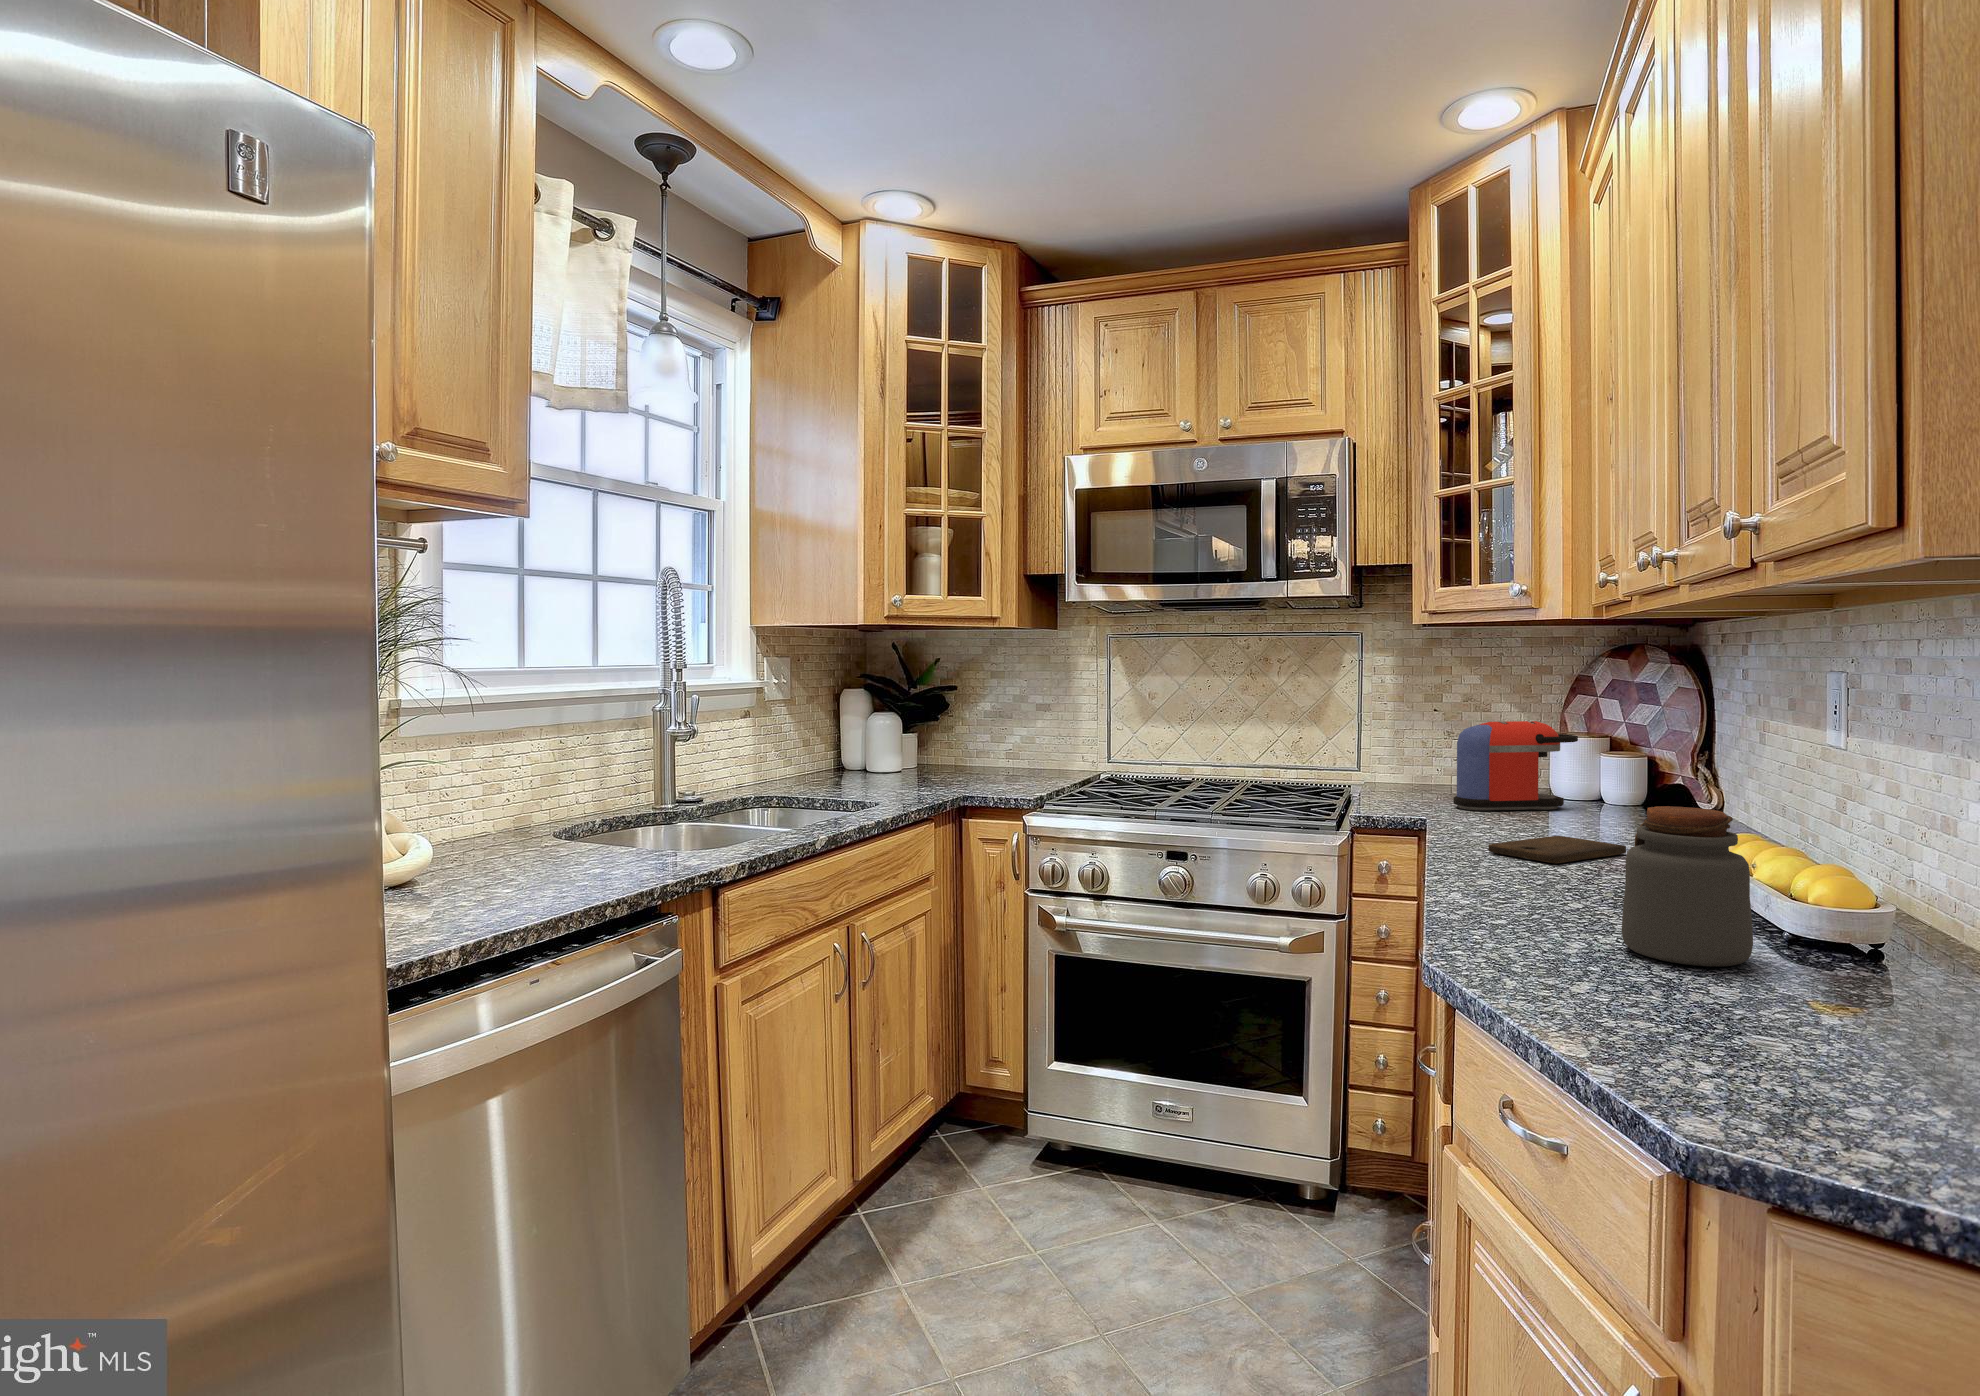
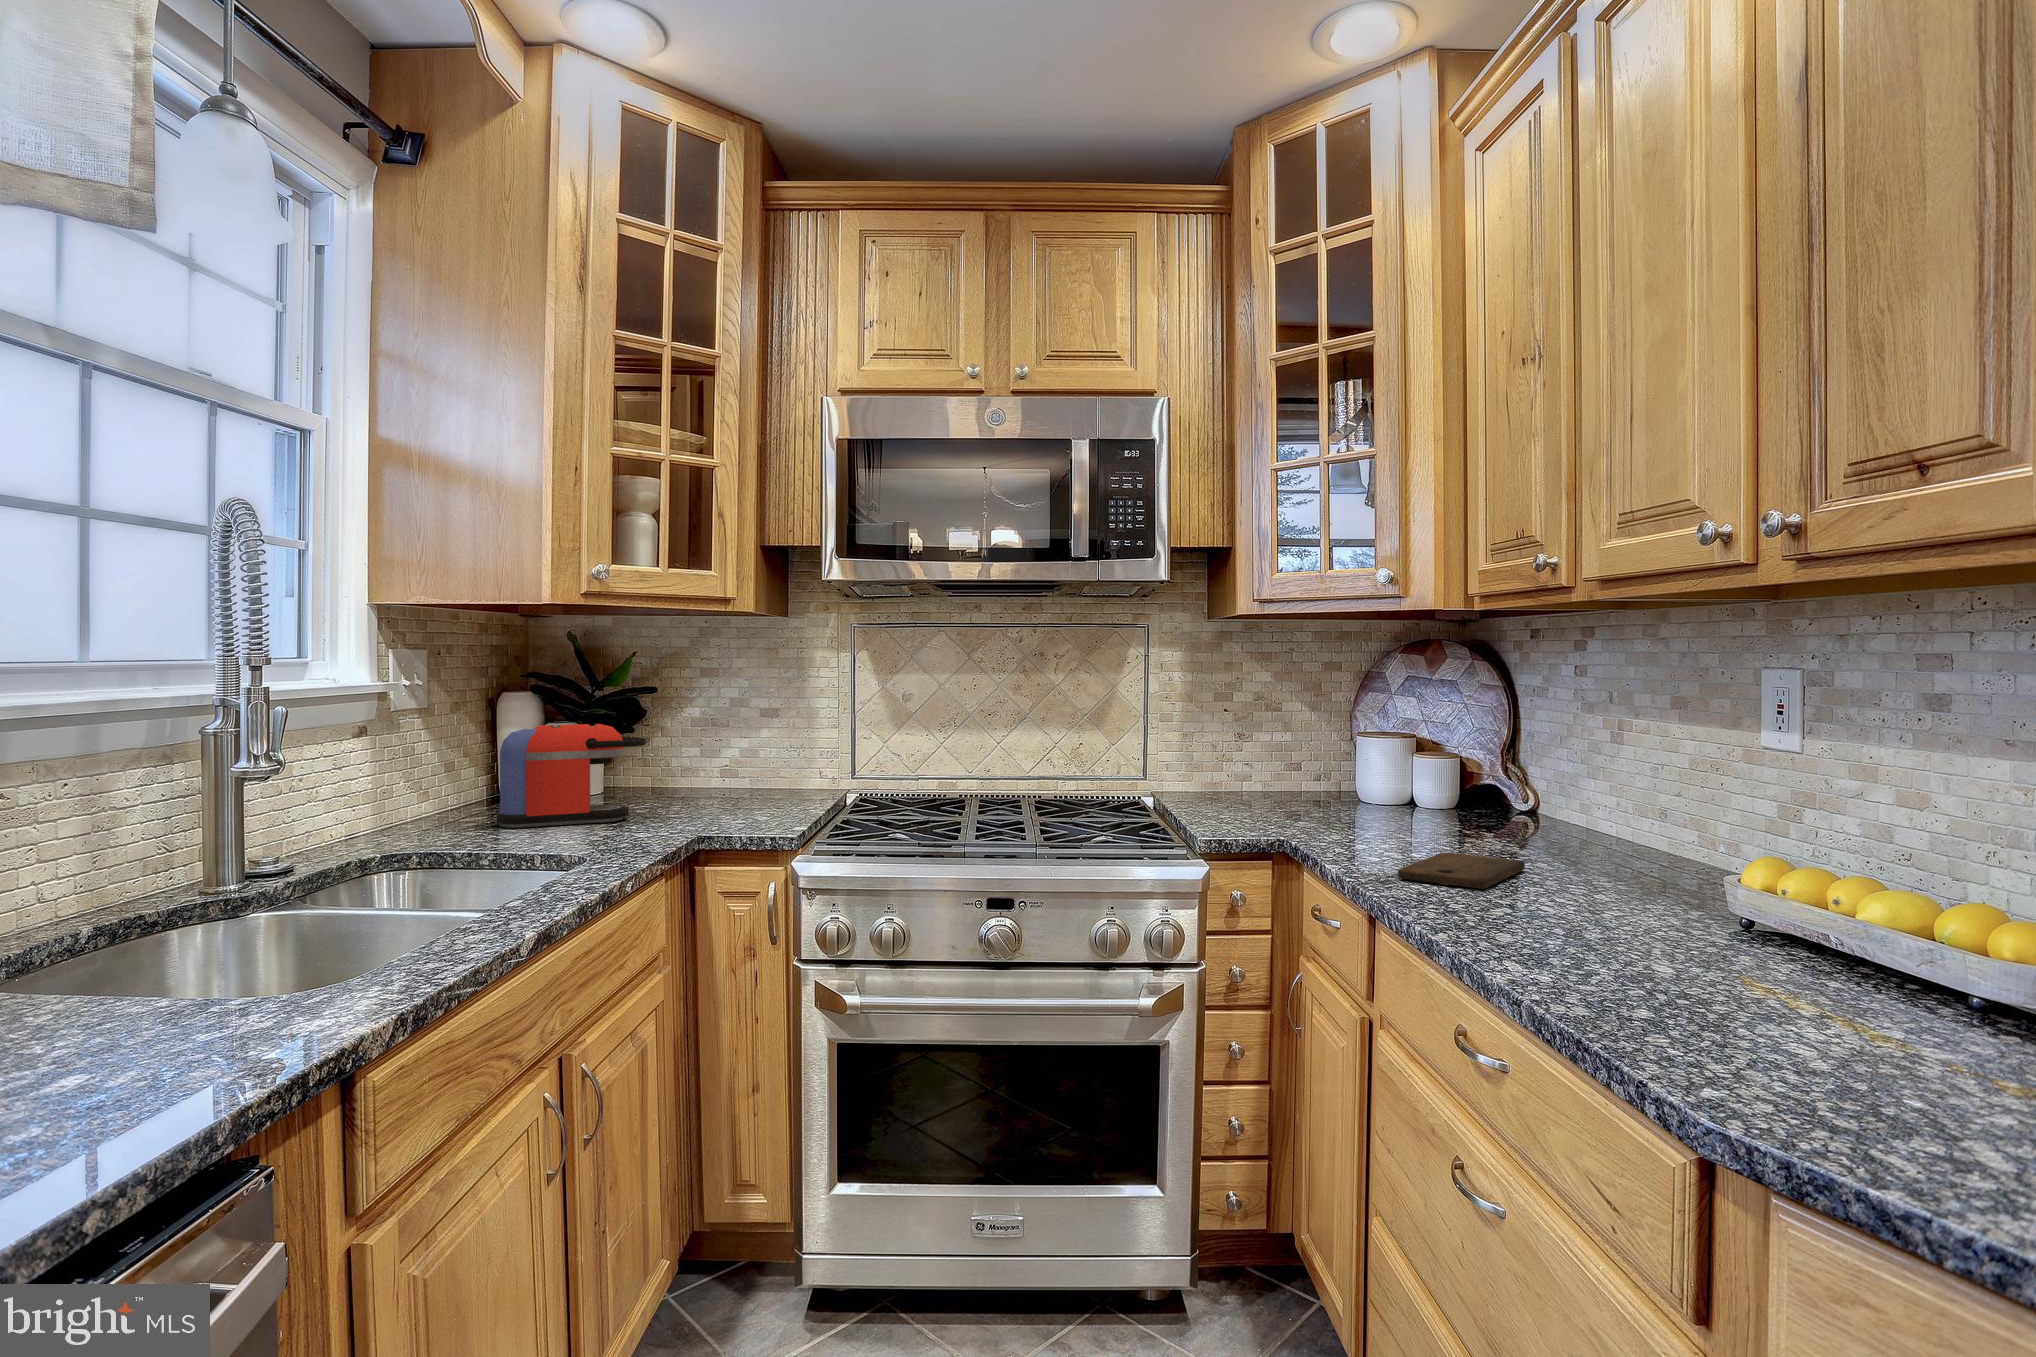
coffee maker: present [1453,721,1578,810] -> present [496,724,646,828]
jar: present [1622,806,1753,967] -> none [1728,826,1896,1030]

